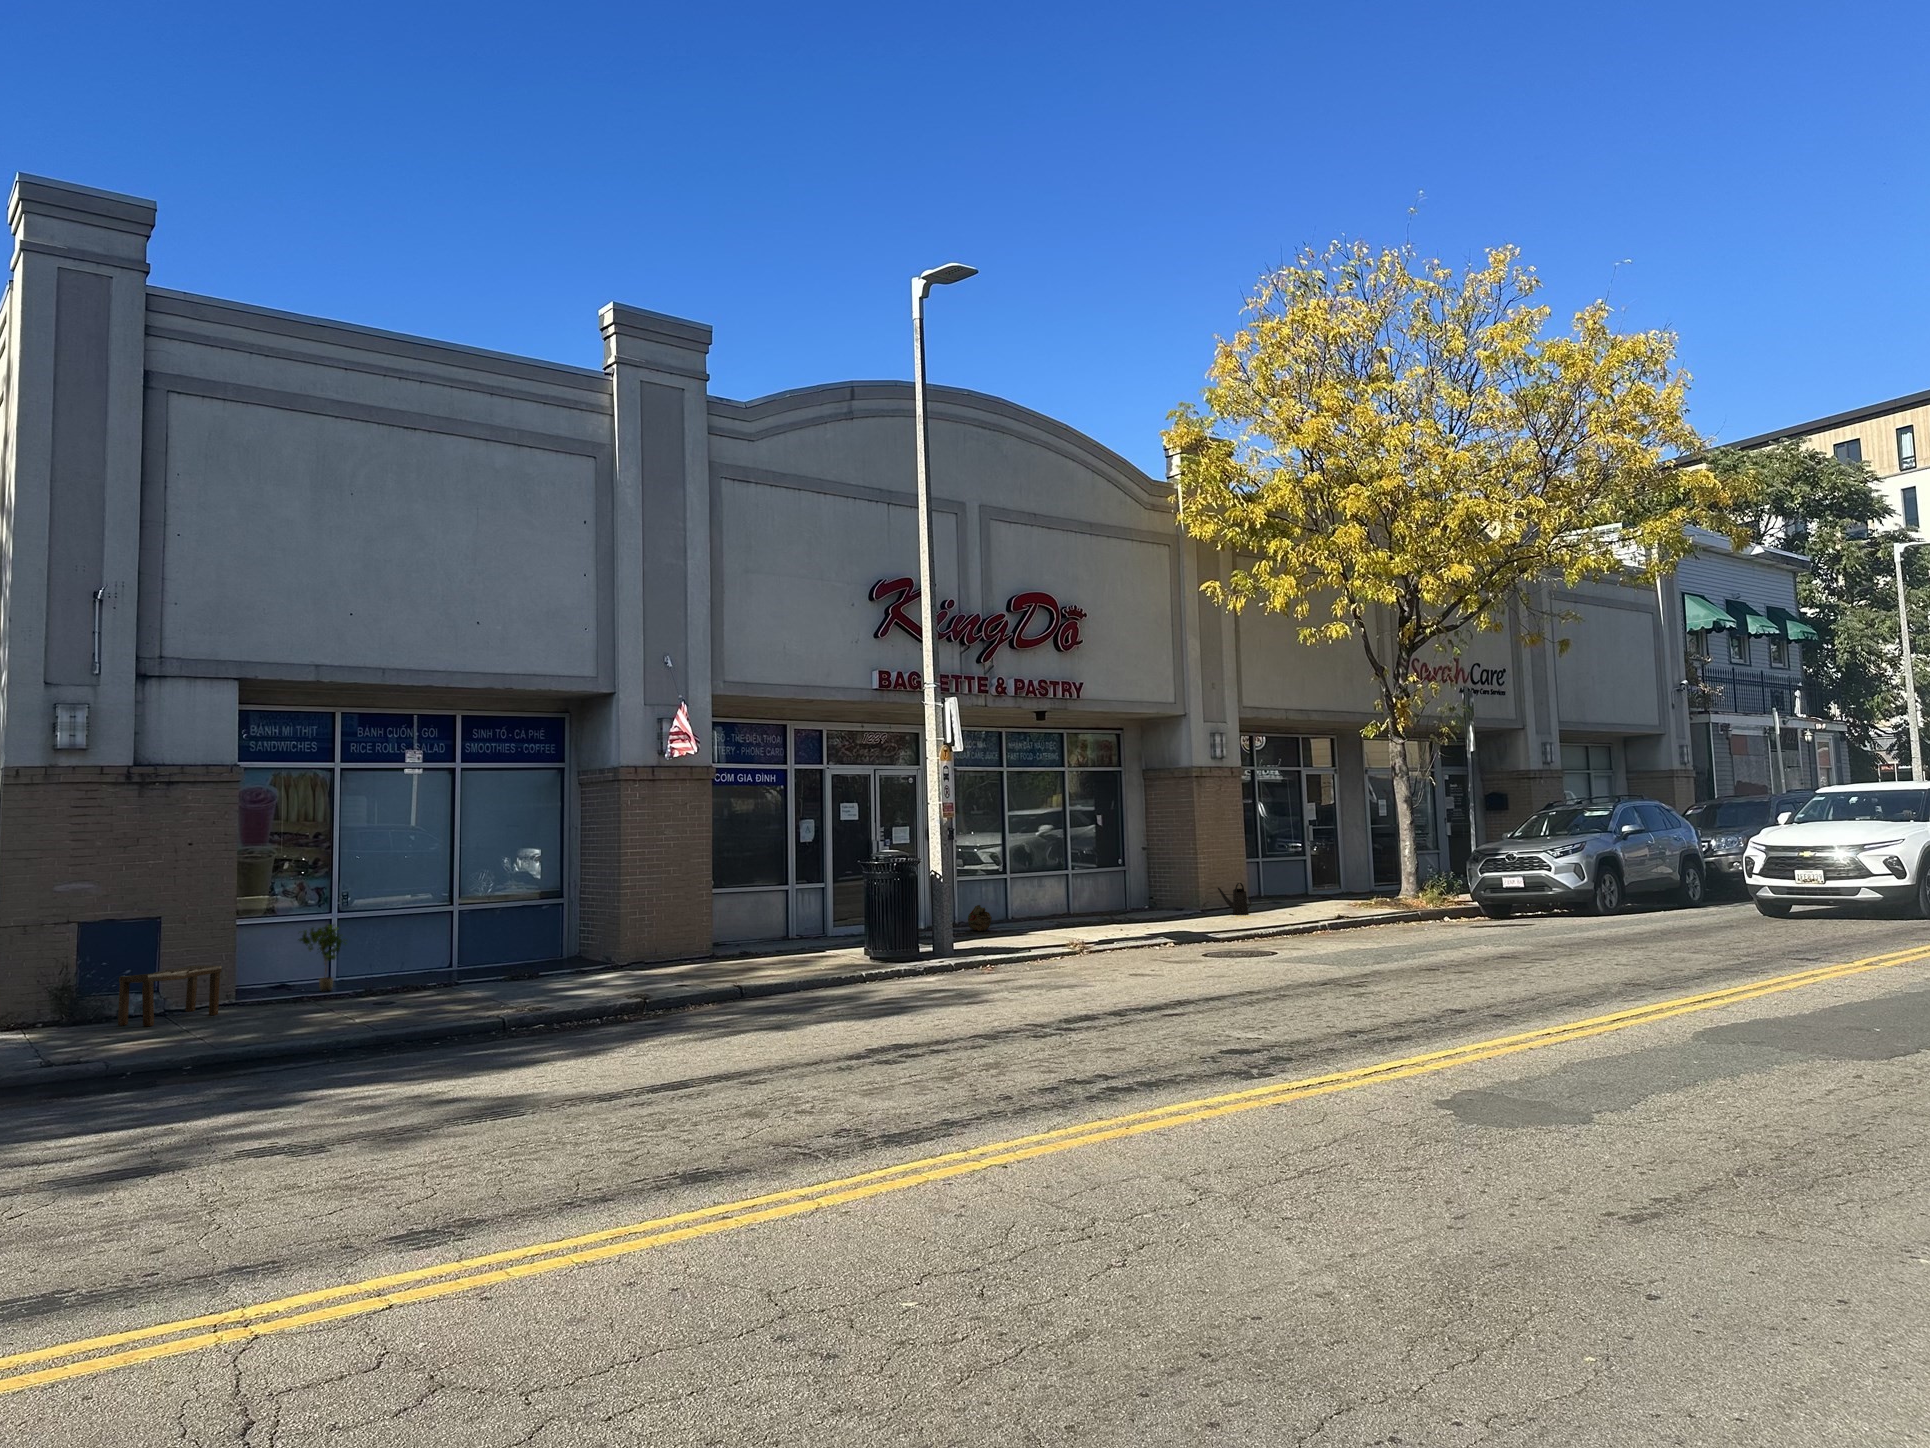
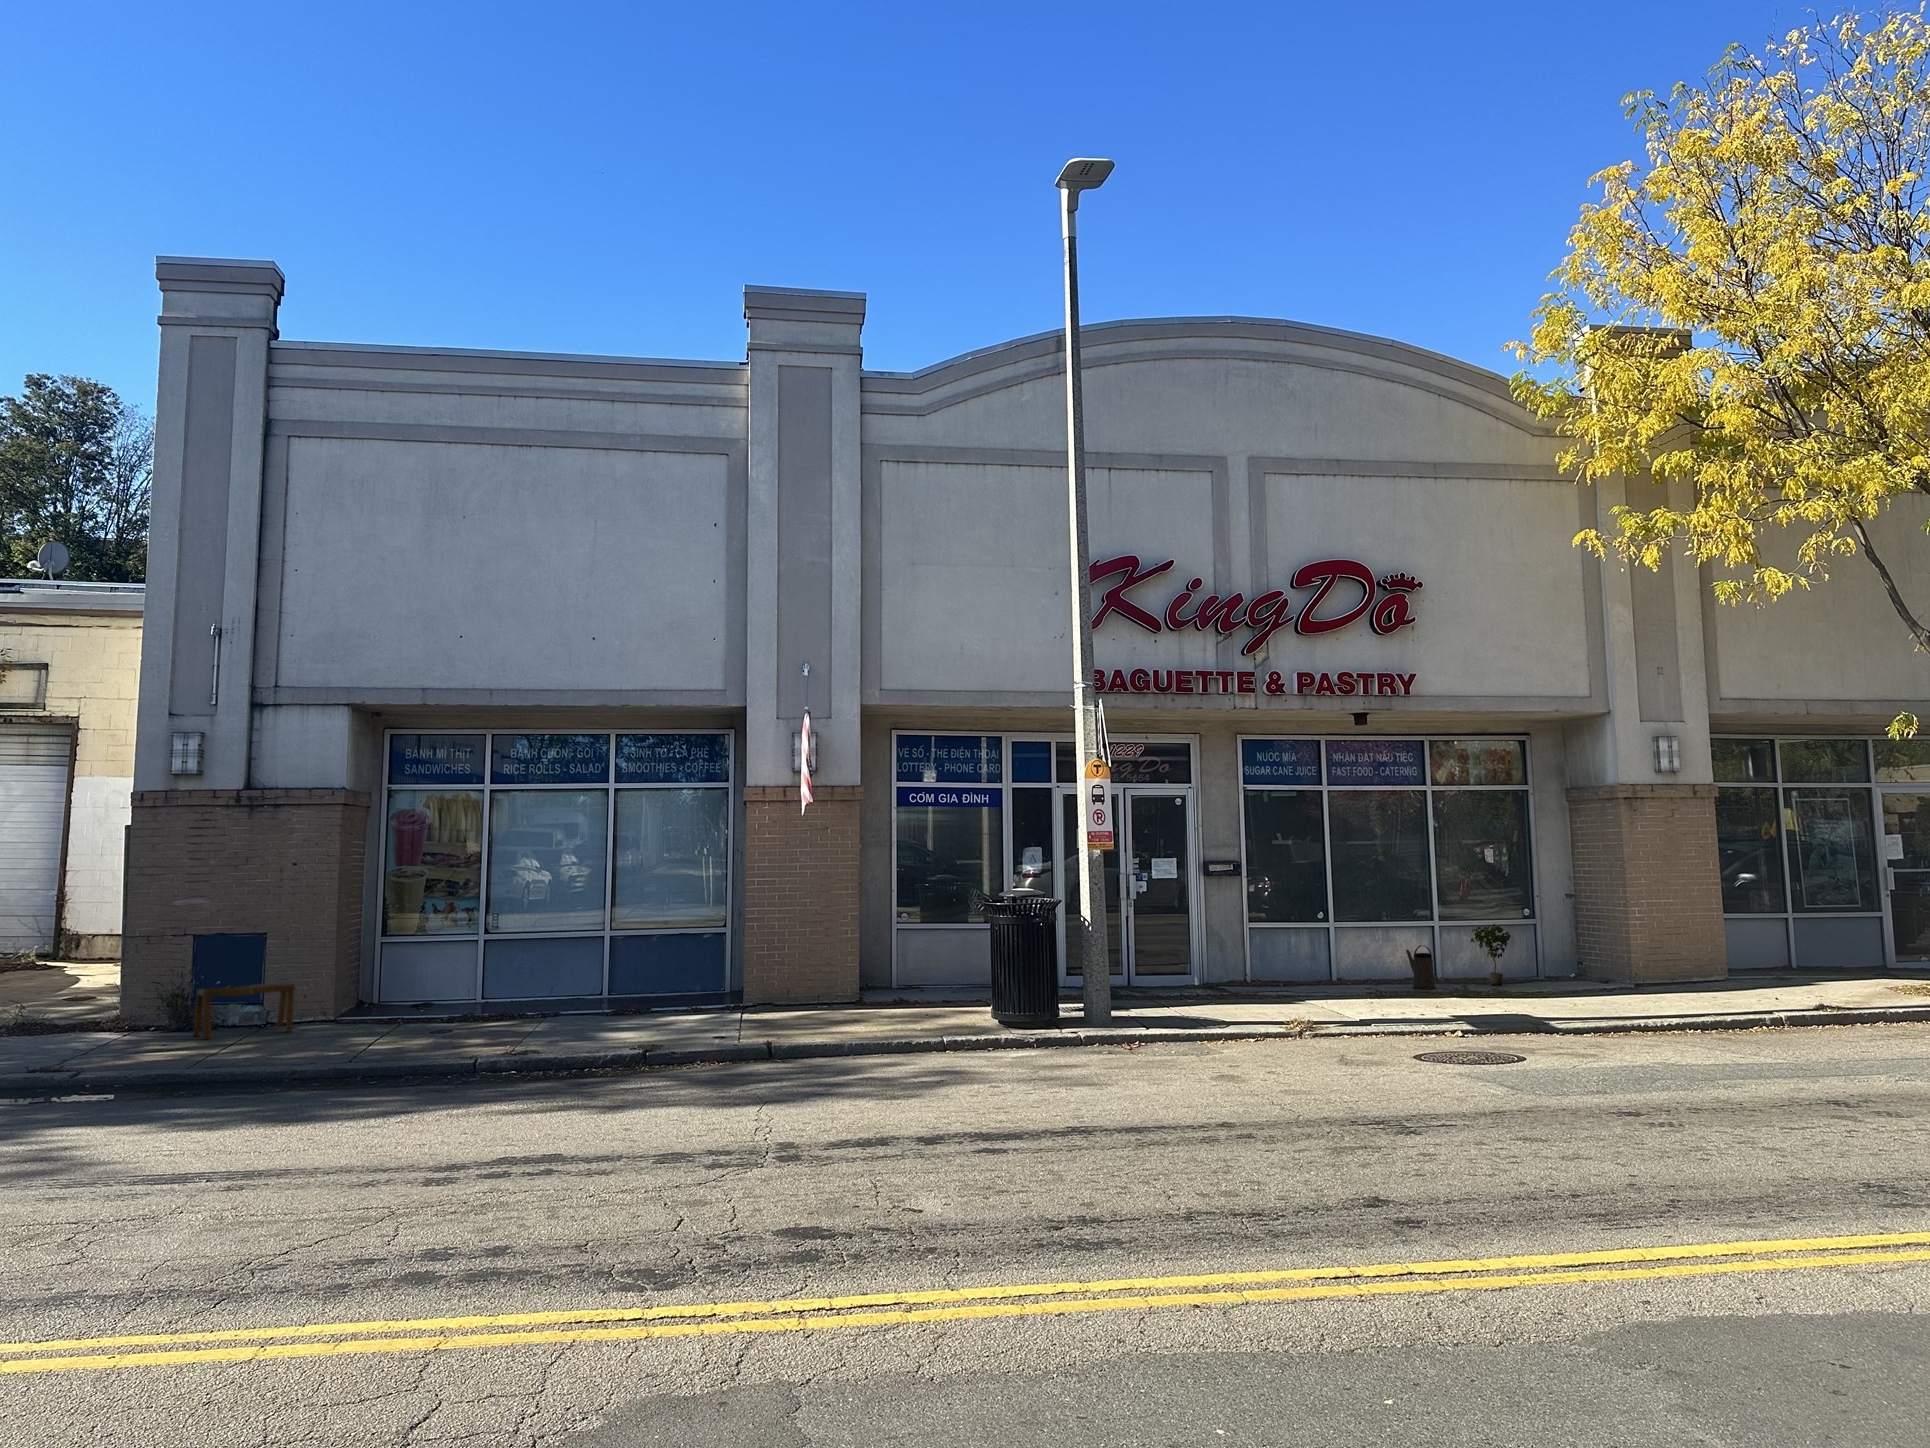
watering can: present [1218,883,1251,915] -> present [1406,945,1436,989]
bag: present [968,905,992,931] -> none [1263,959,1294,992]
potted plant: present [298,924,346,991] -> present [1471,924,1511,985]

